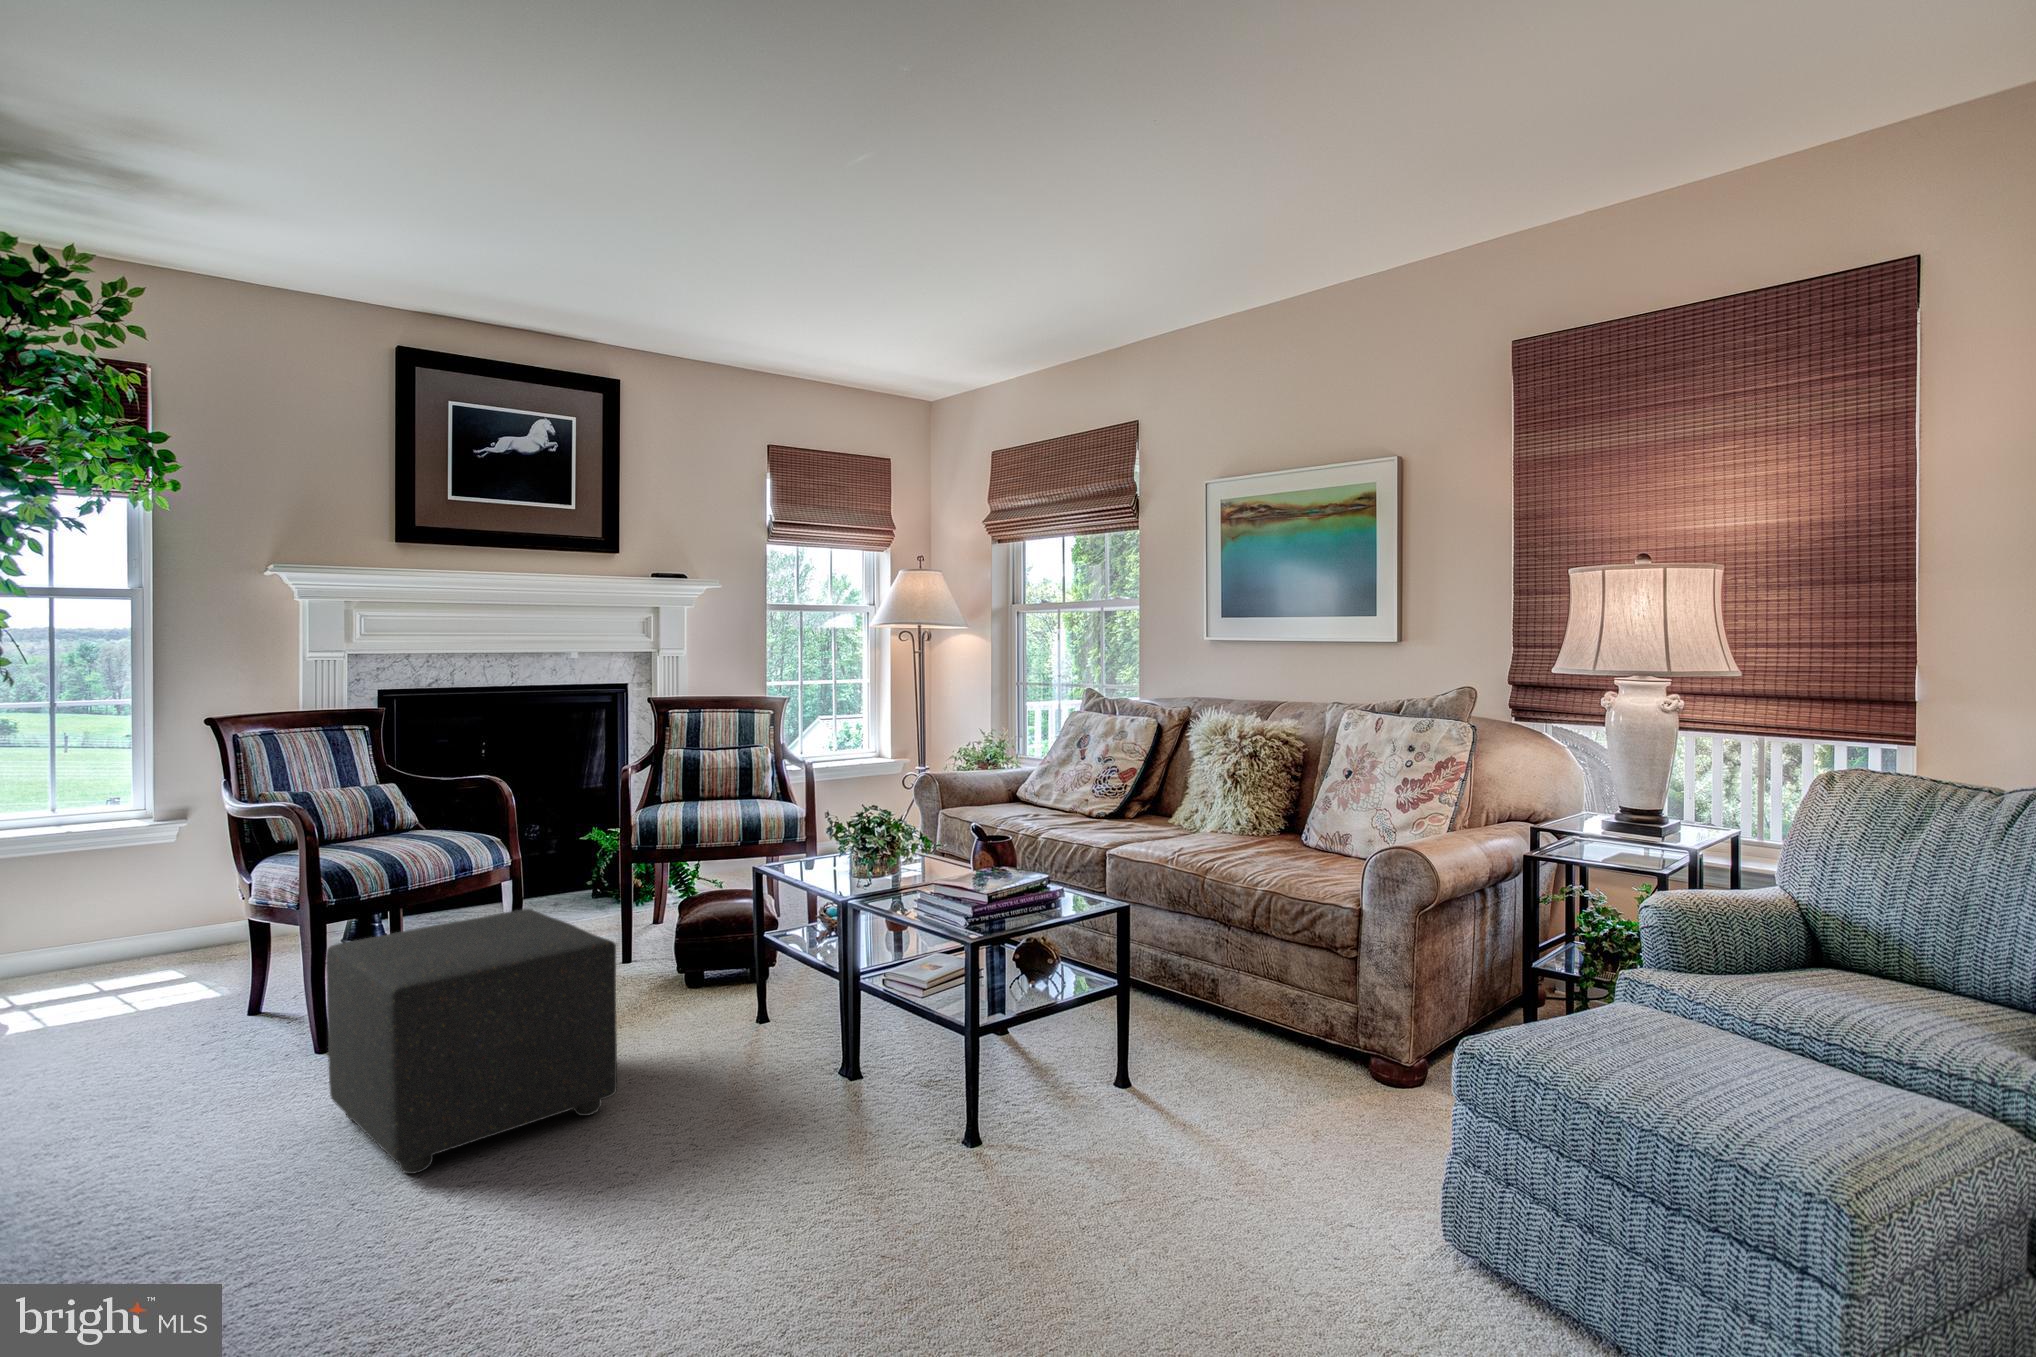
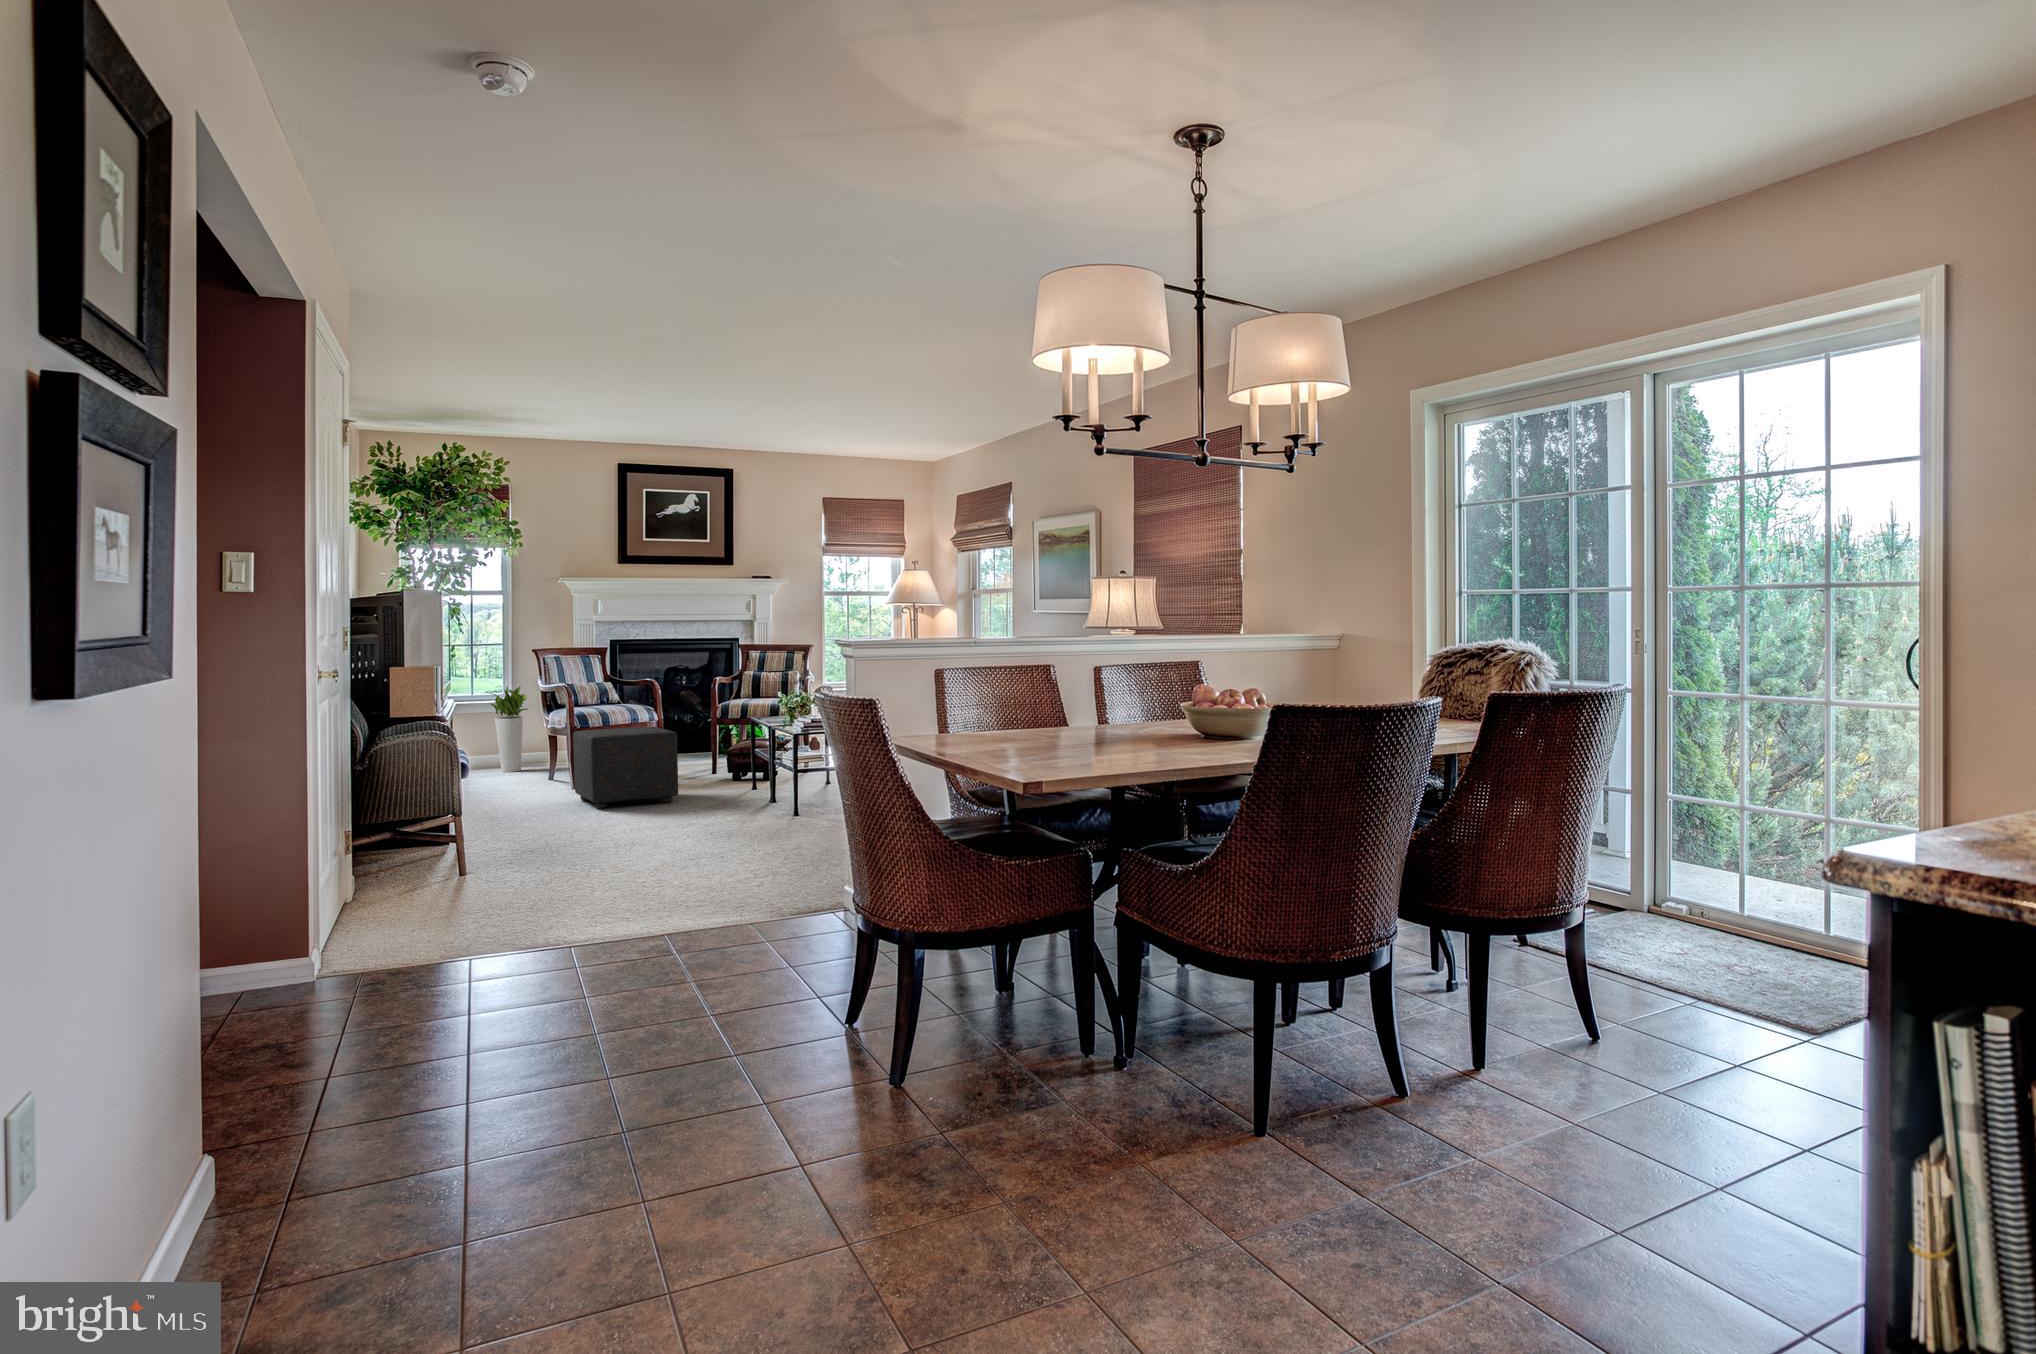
planter: none [90,786,196,972] -> present [490,686,528,772]

